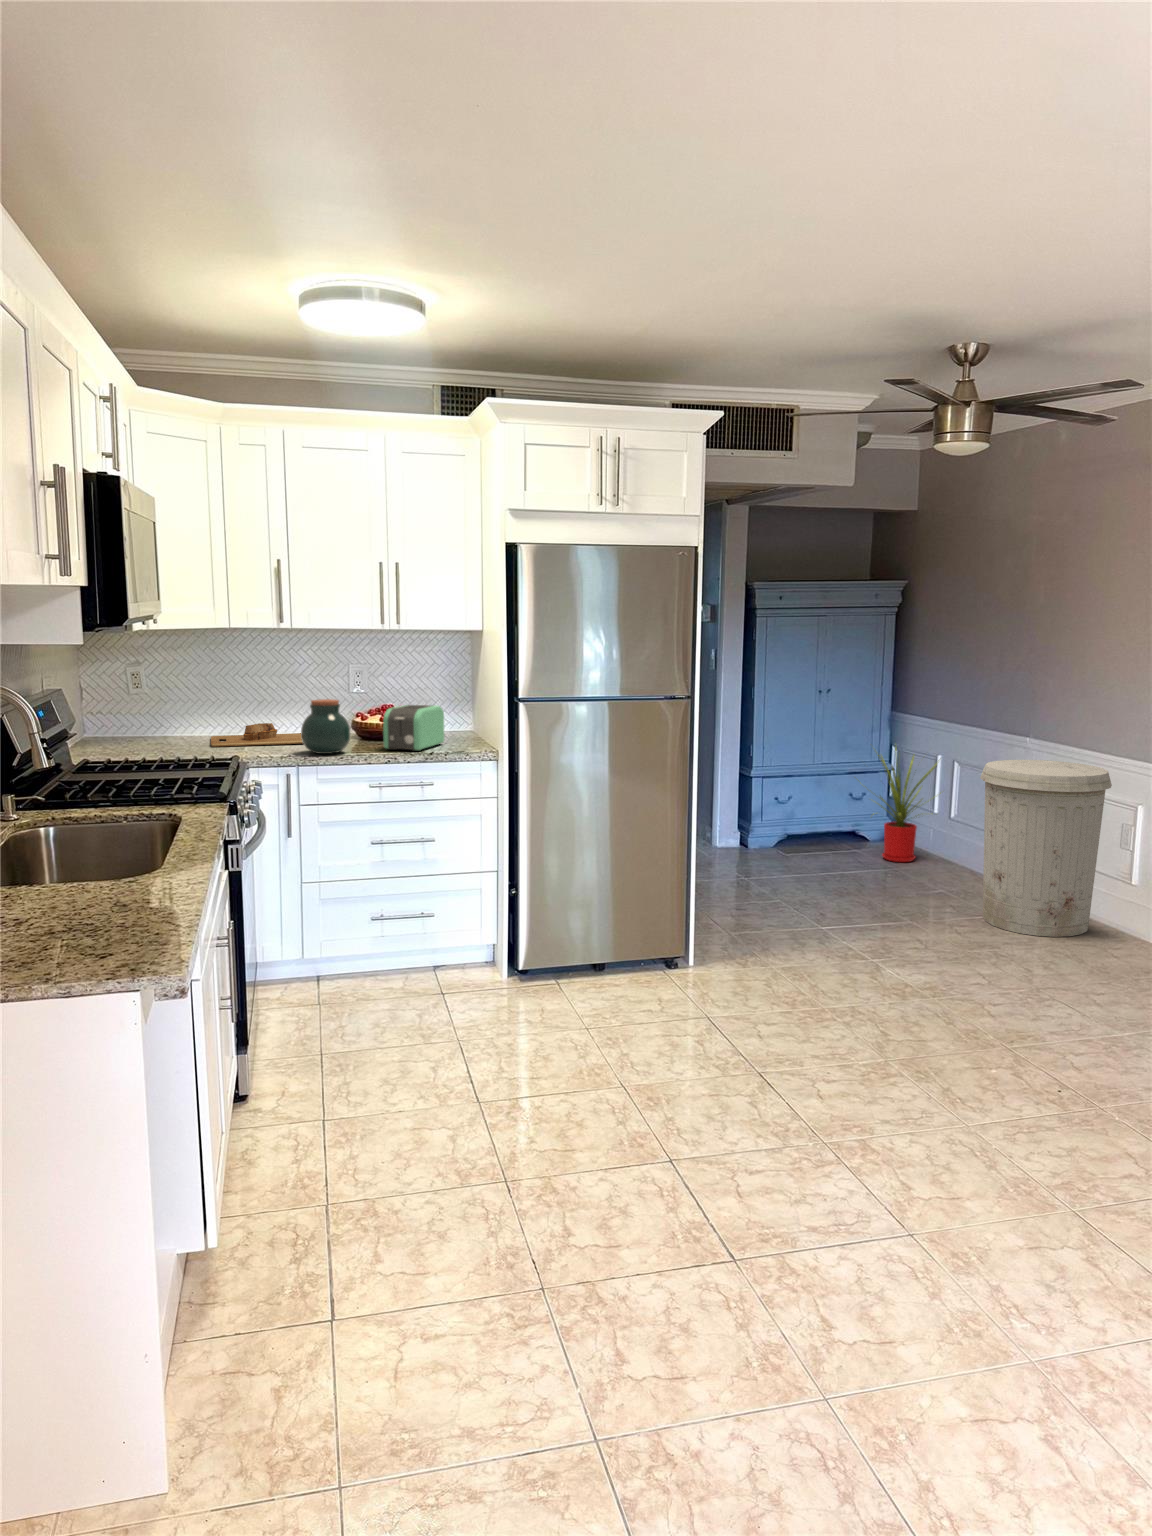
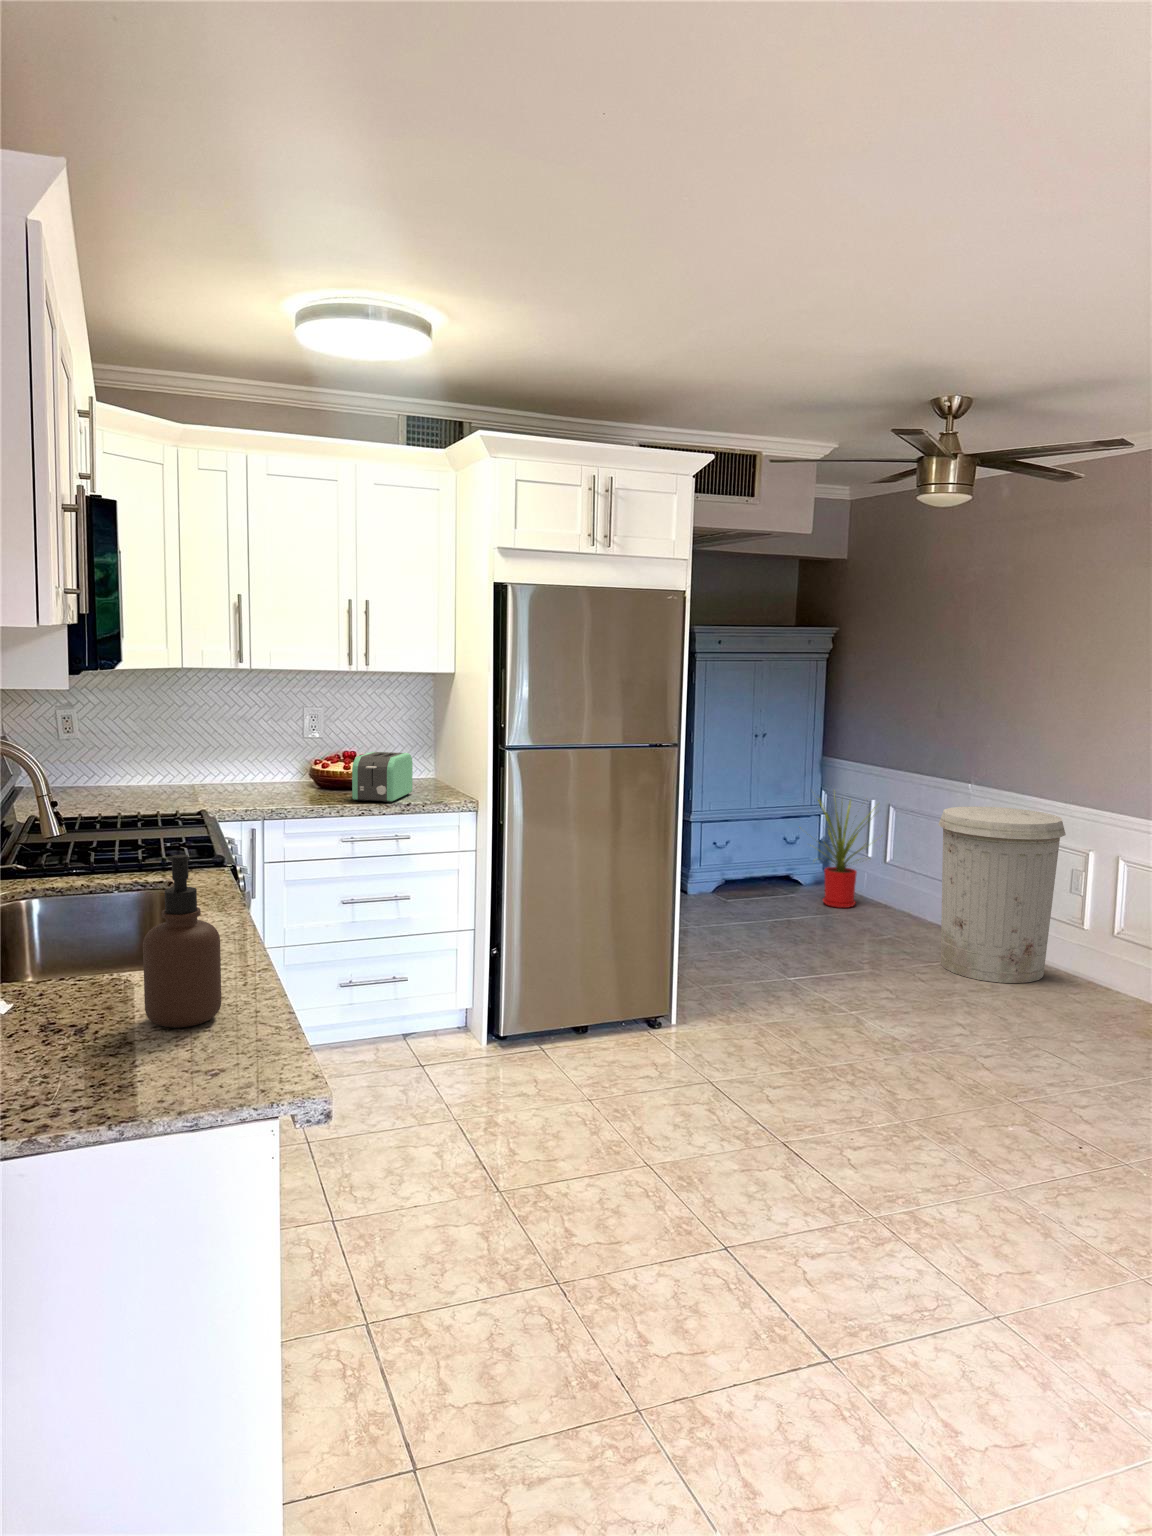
jar: present [301,699,351,754] -> none [264,747,318,806]
cutting board: present [211,723,303,747] -> none [149,771,268,798]
soap dispenser: none [62,776,133,922] -> present [143,855,221,1028]

